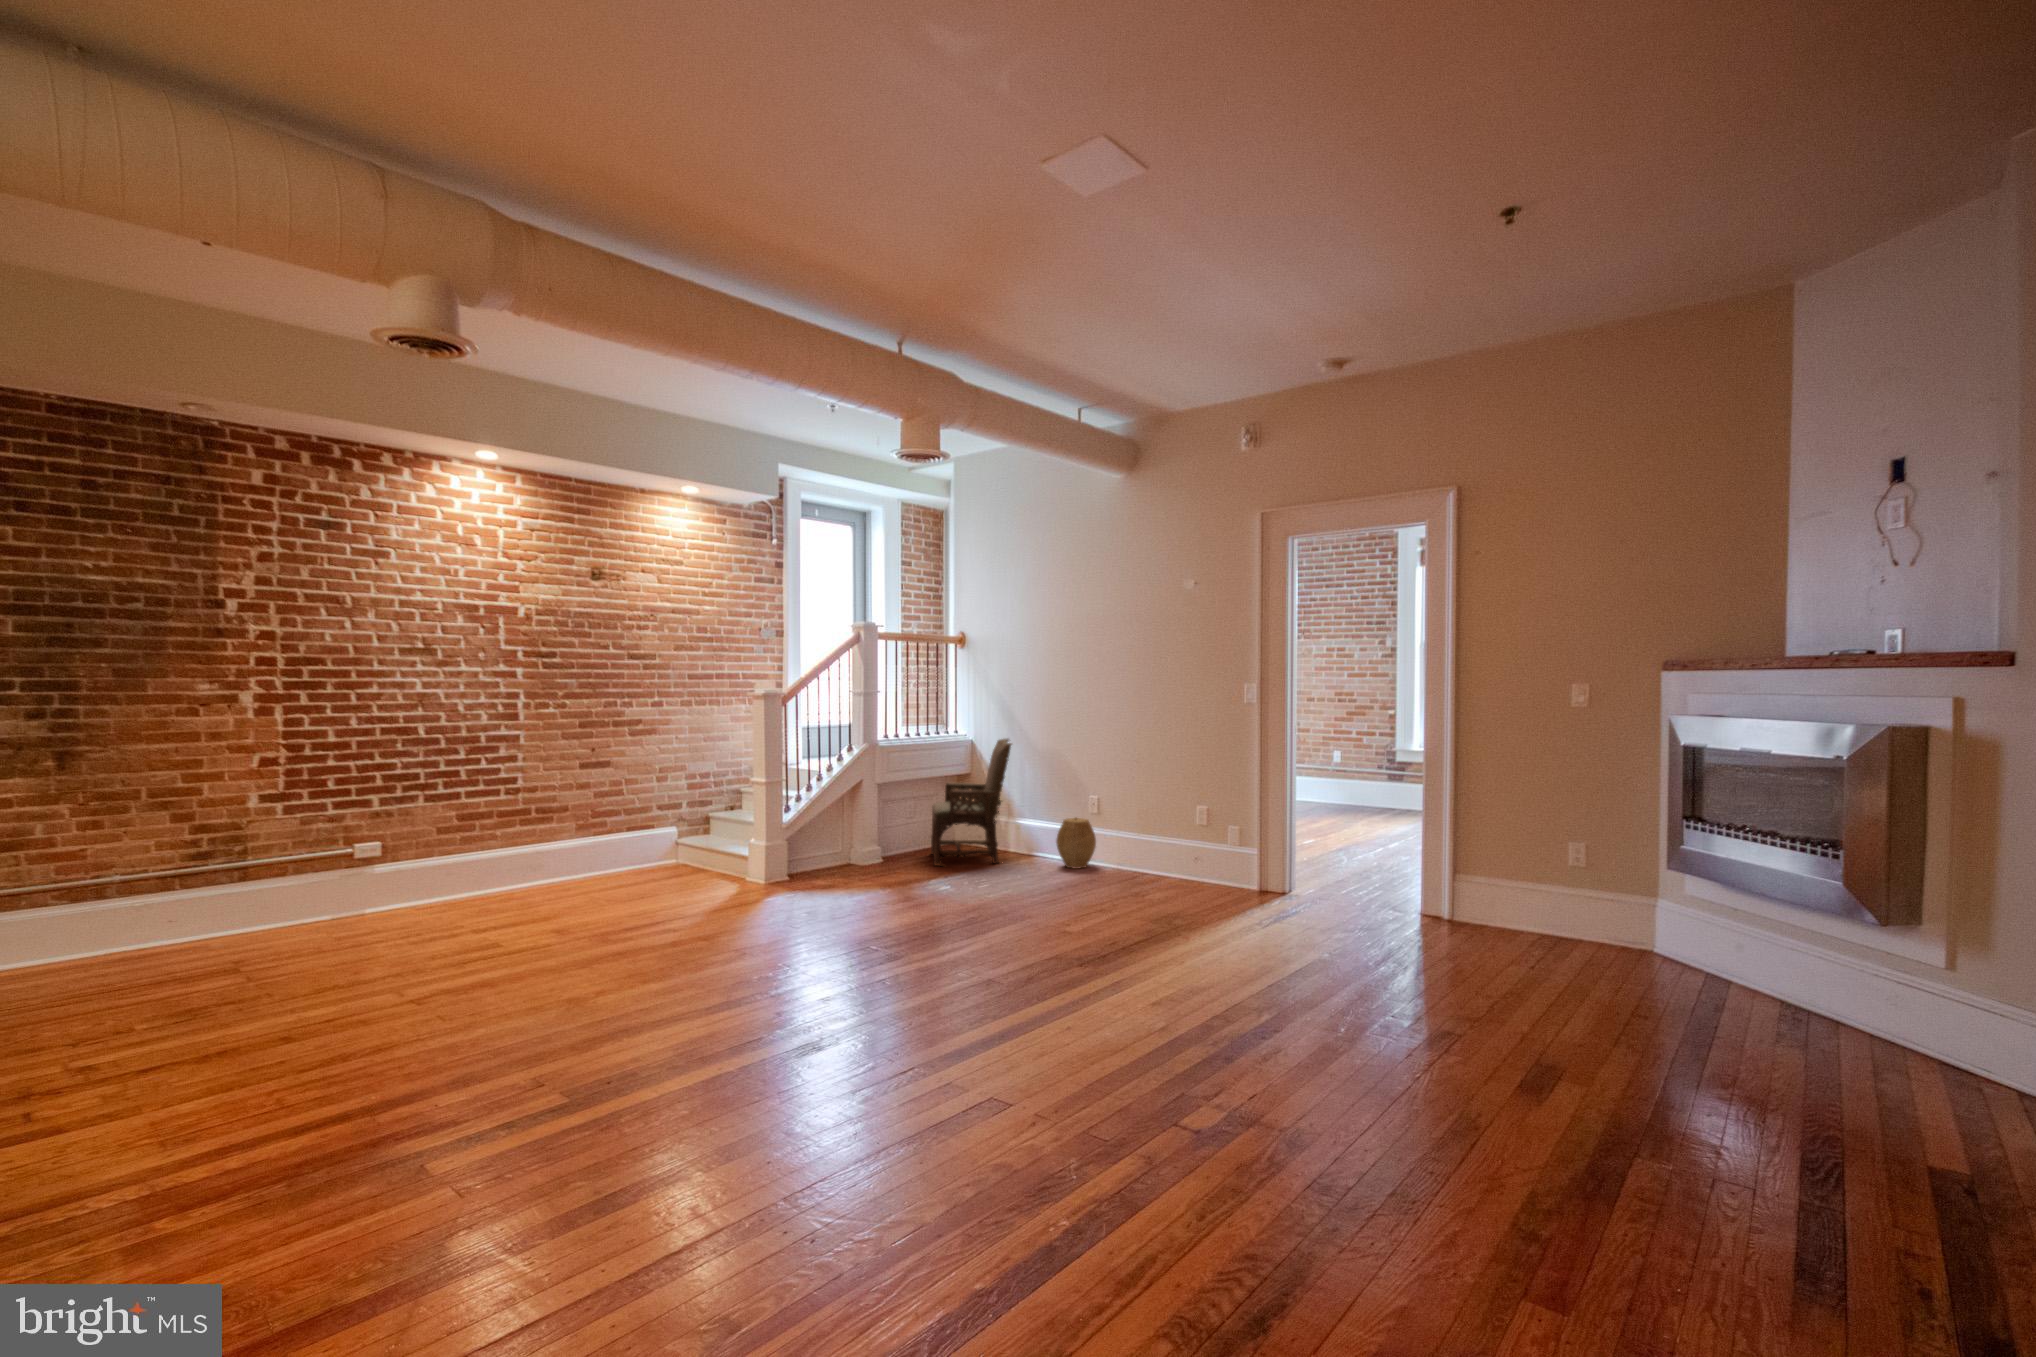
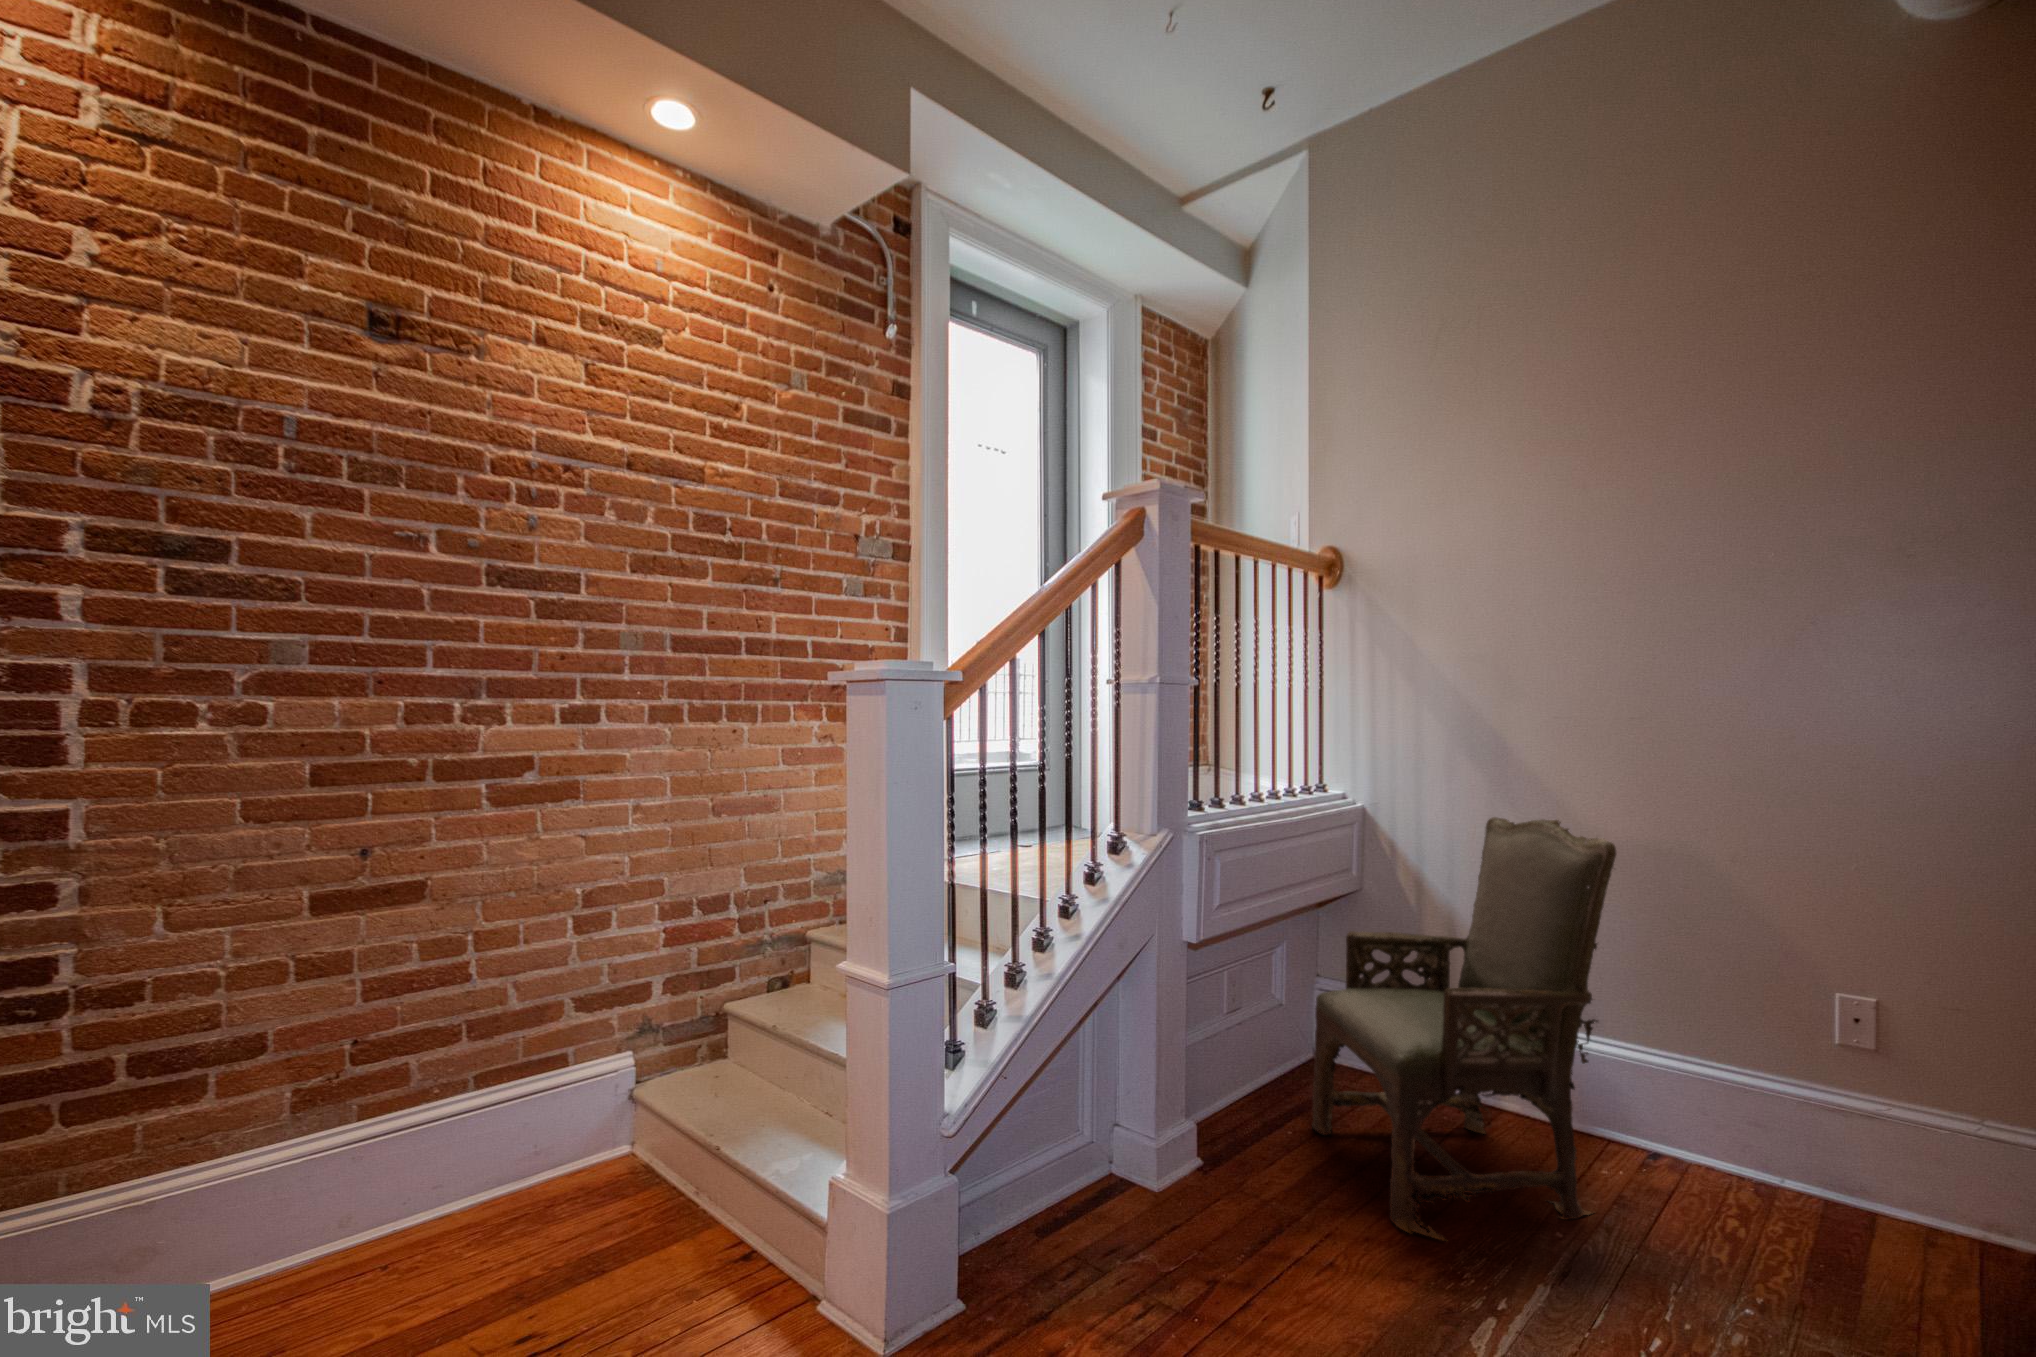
woven basket: present [1056,818,1096,869] -> none [1794,1086,1978,1283]

